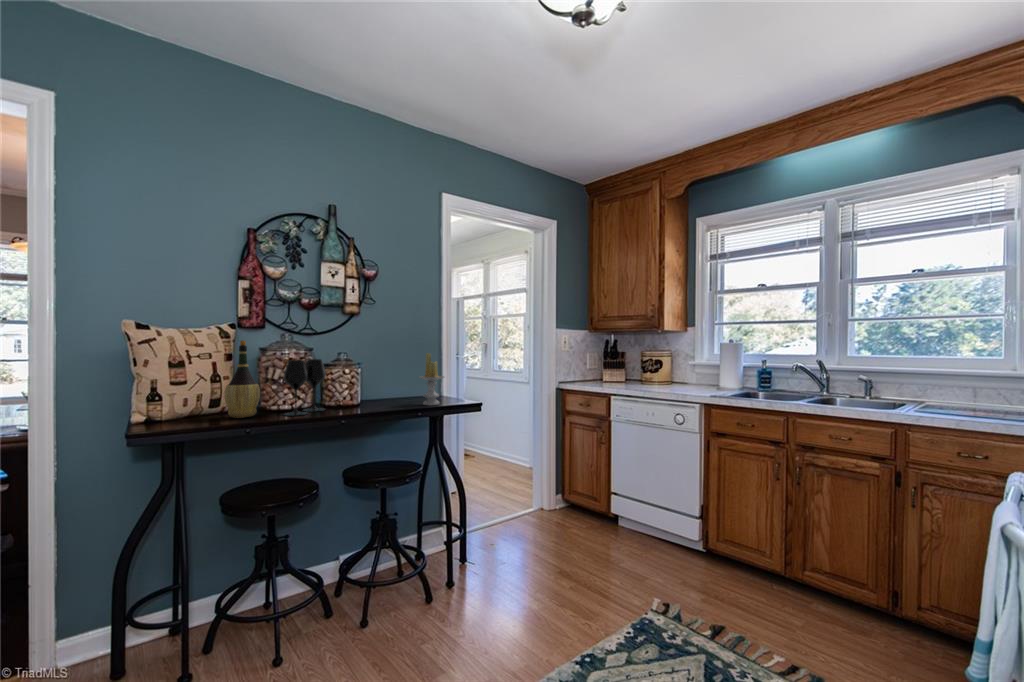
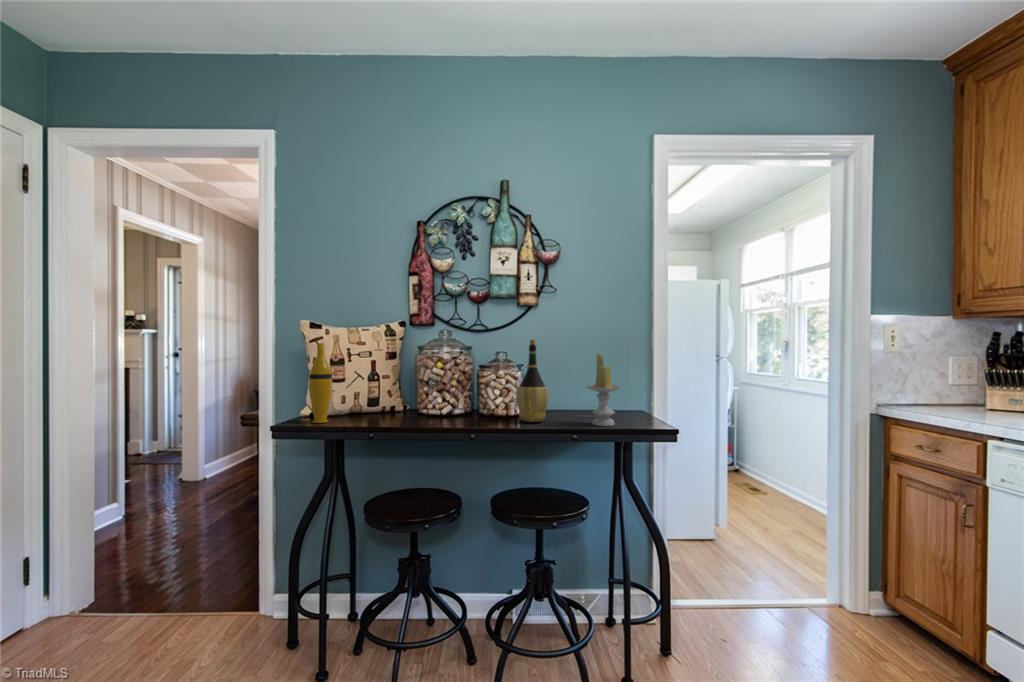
wine bottle: present [225,340,260,418] -> present [516,340,549,422]
vase: none [162,345,189,426] -> present [309,343,332,423]
wine glass: present [284,359,325,416] -> none [421,360,475,423]

